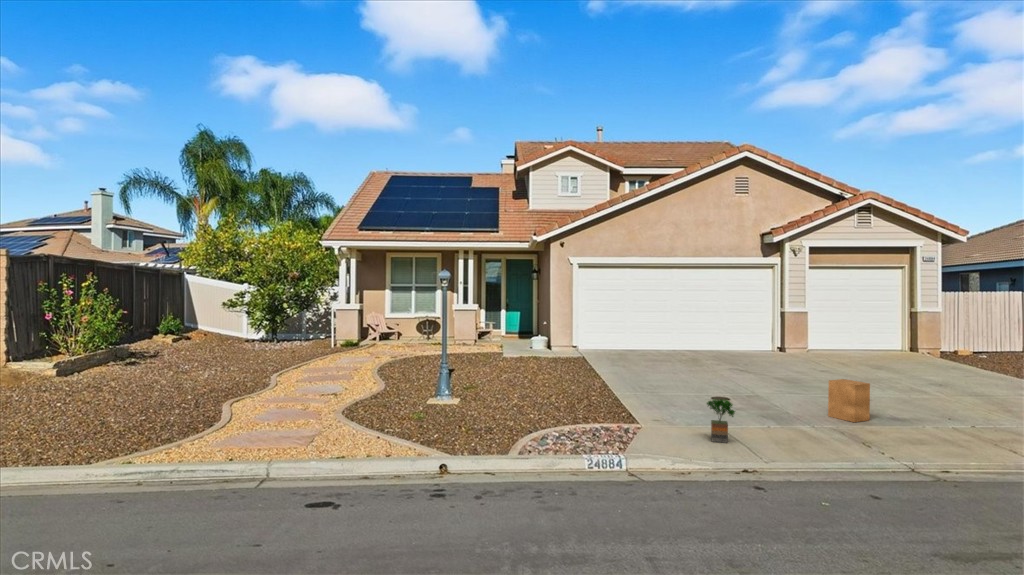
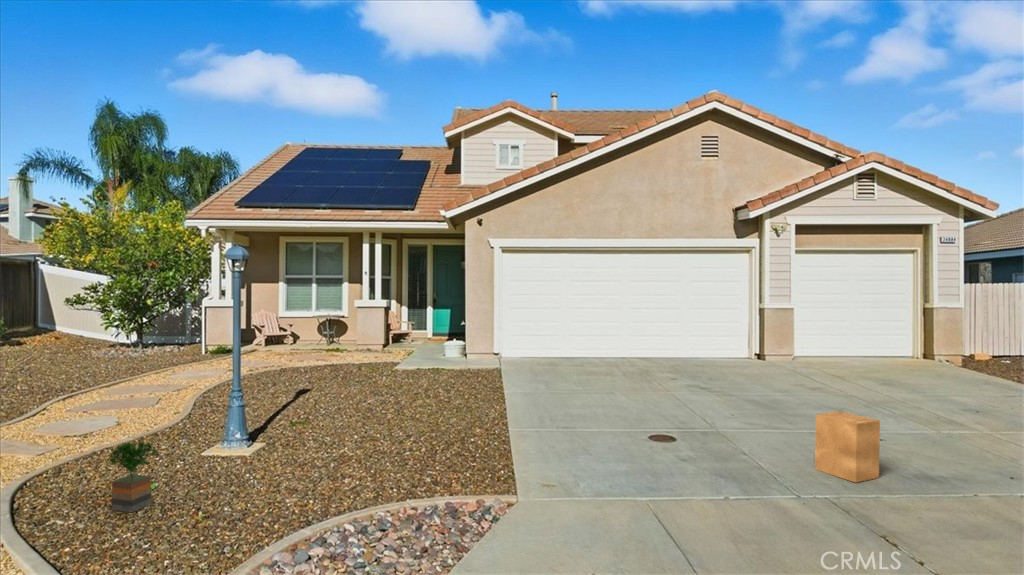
potted tree: present [707,399,735,443] -> present [109,442,158,512]

